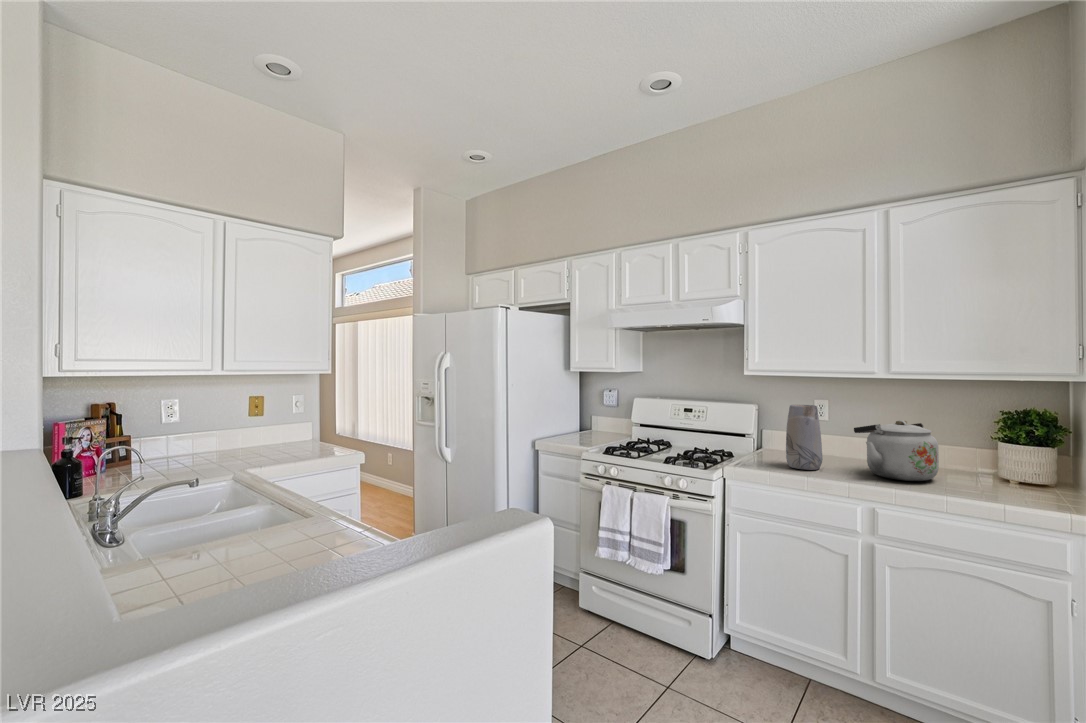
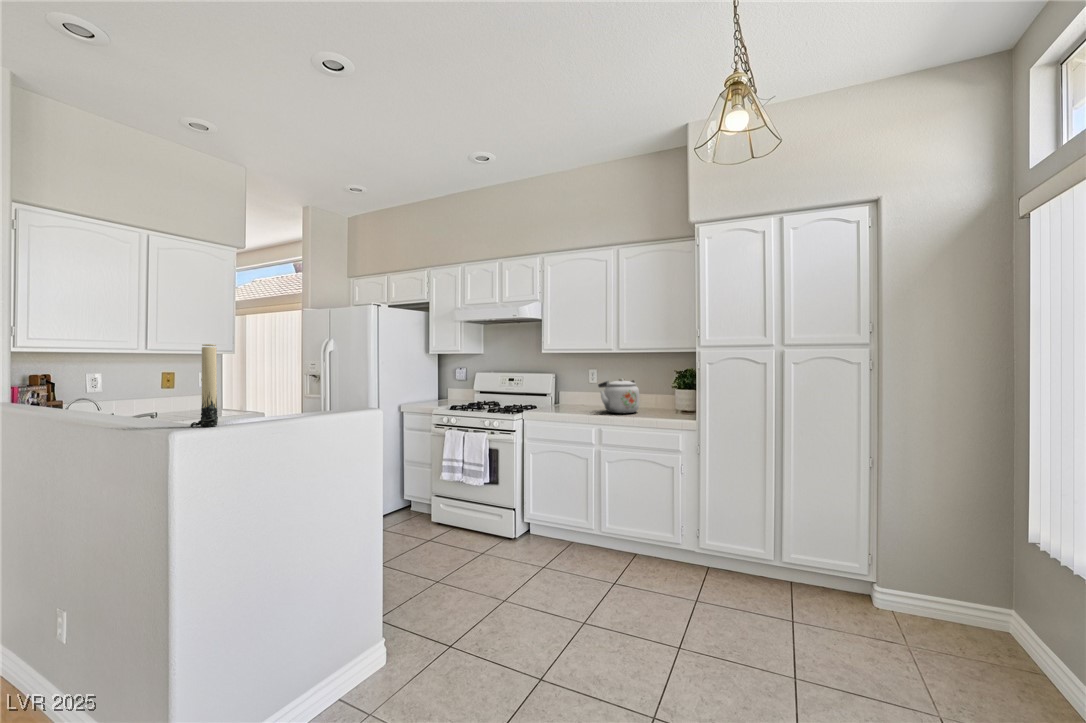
vase: present [786,405,823,470] -> none [562,371,582,412]
candle: none [136,415,204,642] -> present [190,344,218,427]

